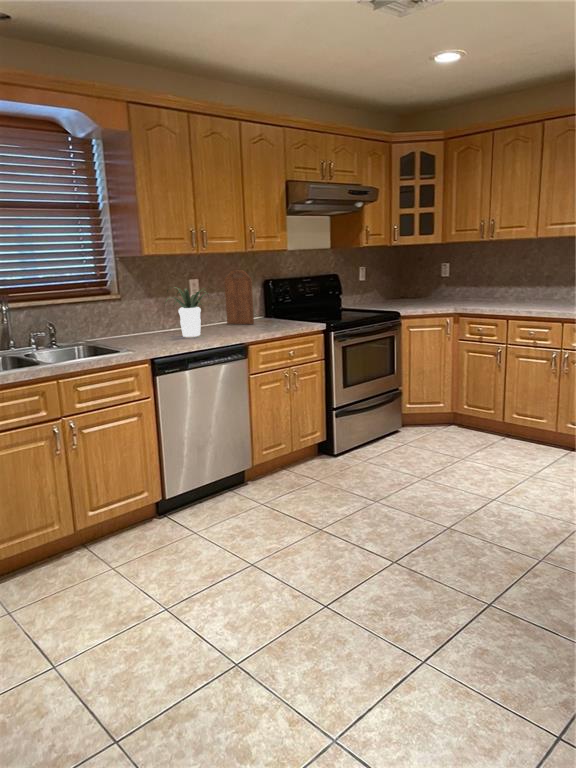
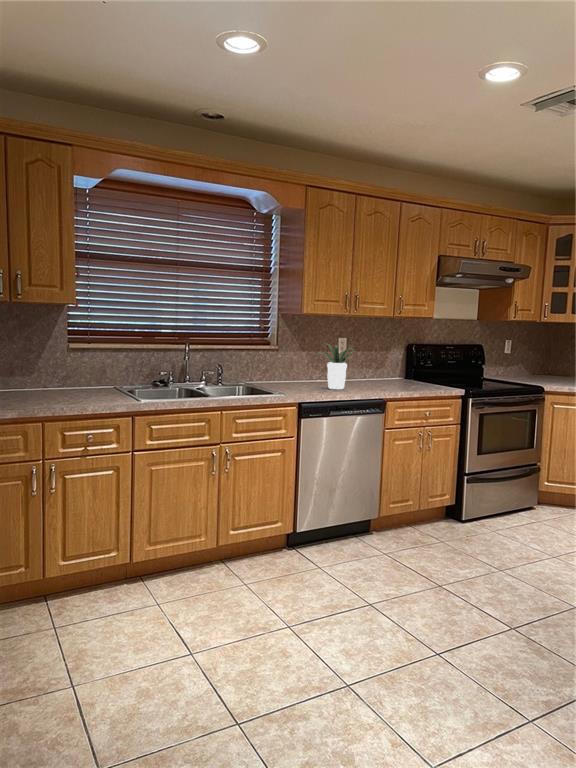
cutting board: present [224,271,254,324] -> none [369,333,397,384]

